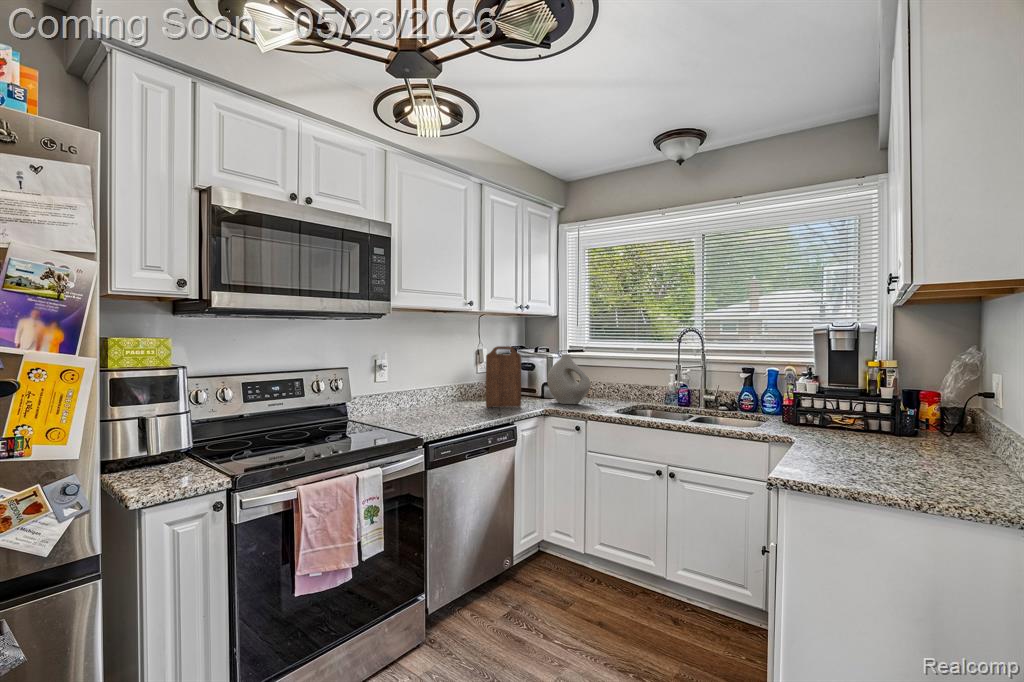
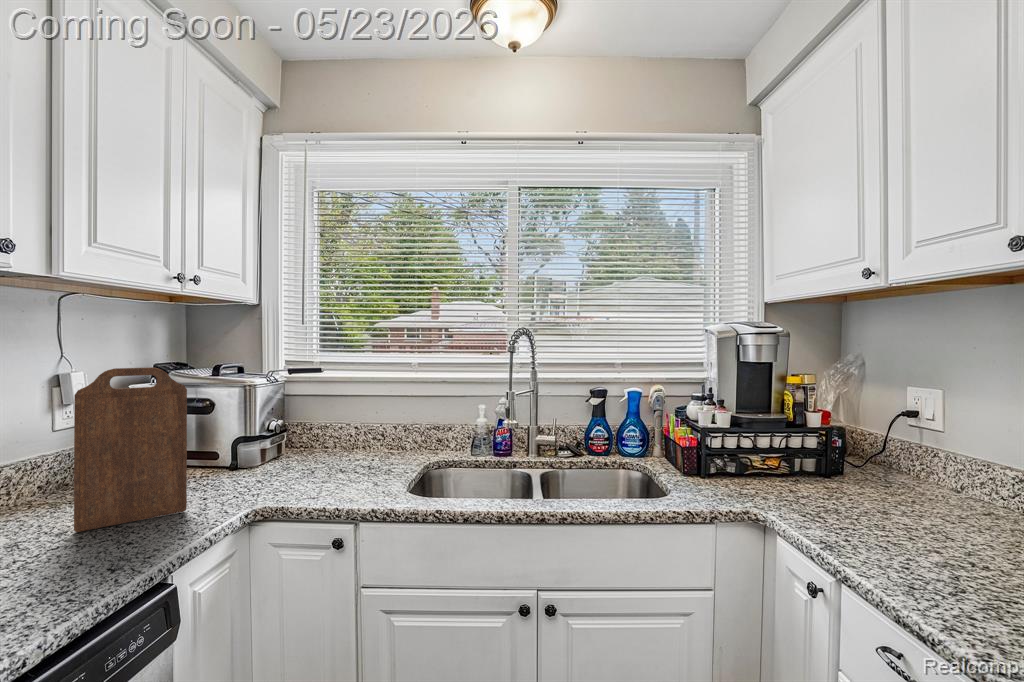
vase: present [548,354,591,404] -> none [248,378,347,480]

